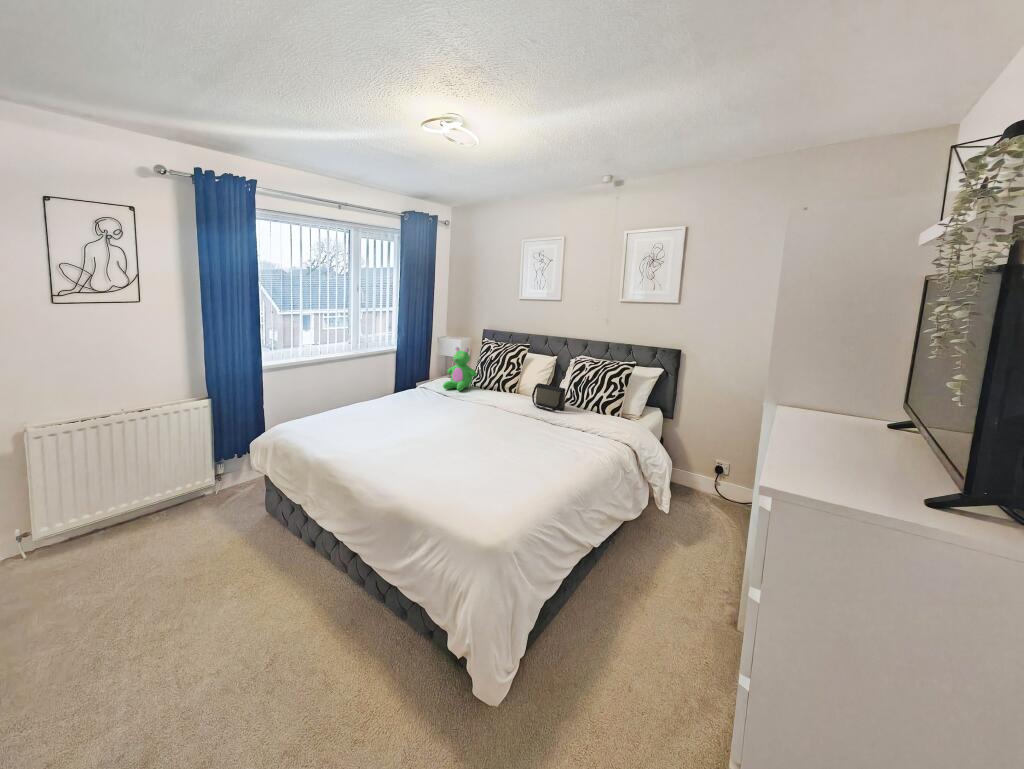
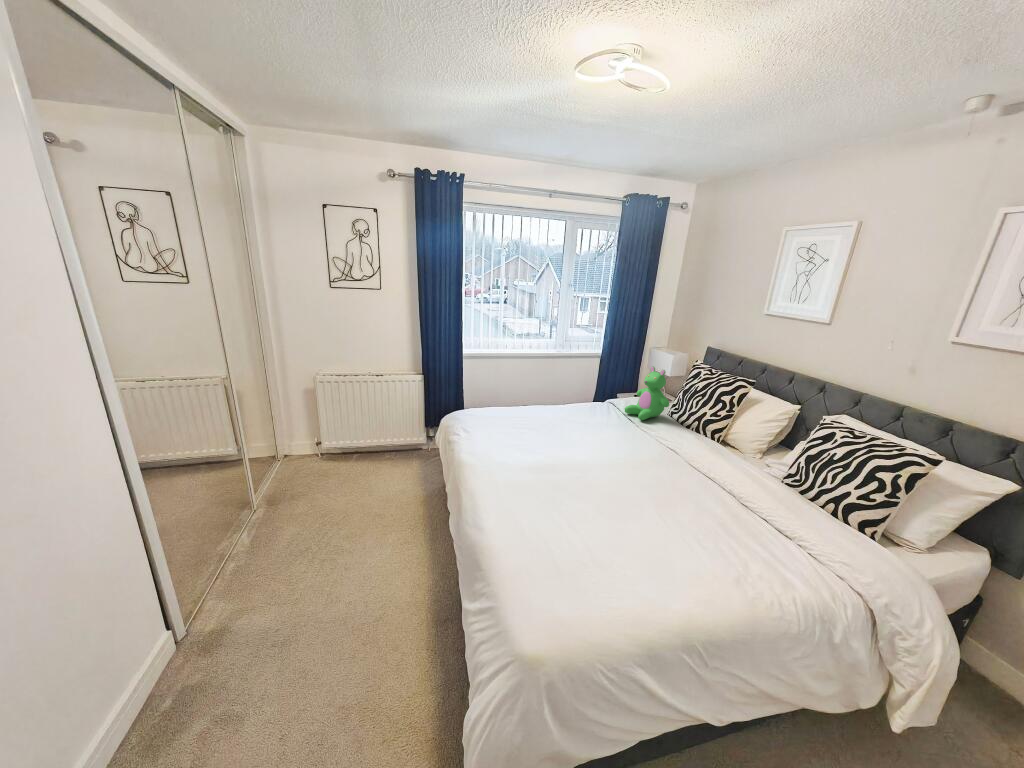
handbag: present [532,383,566,411] -> none [723,441,778,493]

